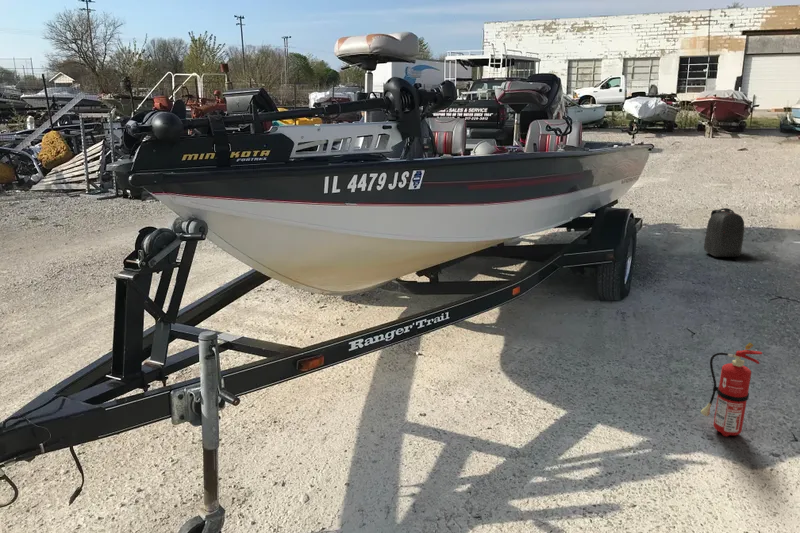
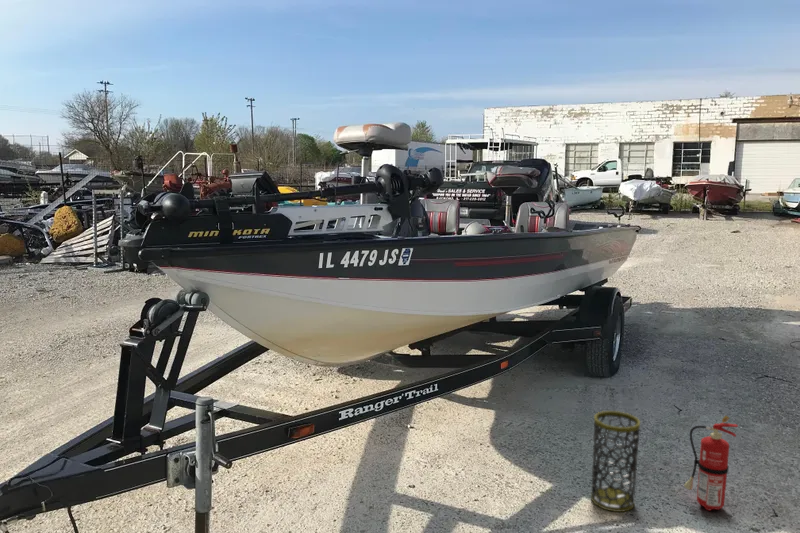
backpack: present [704,208,744,257] -> none [695,288,733,336]
trash can: none [606,338,660,439] -> present [591,411,640,512]

